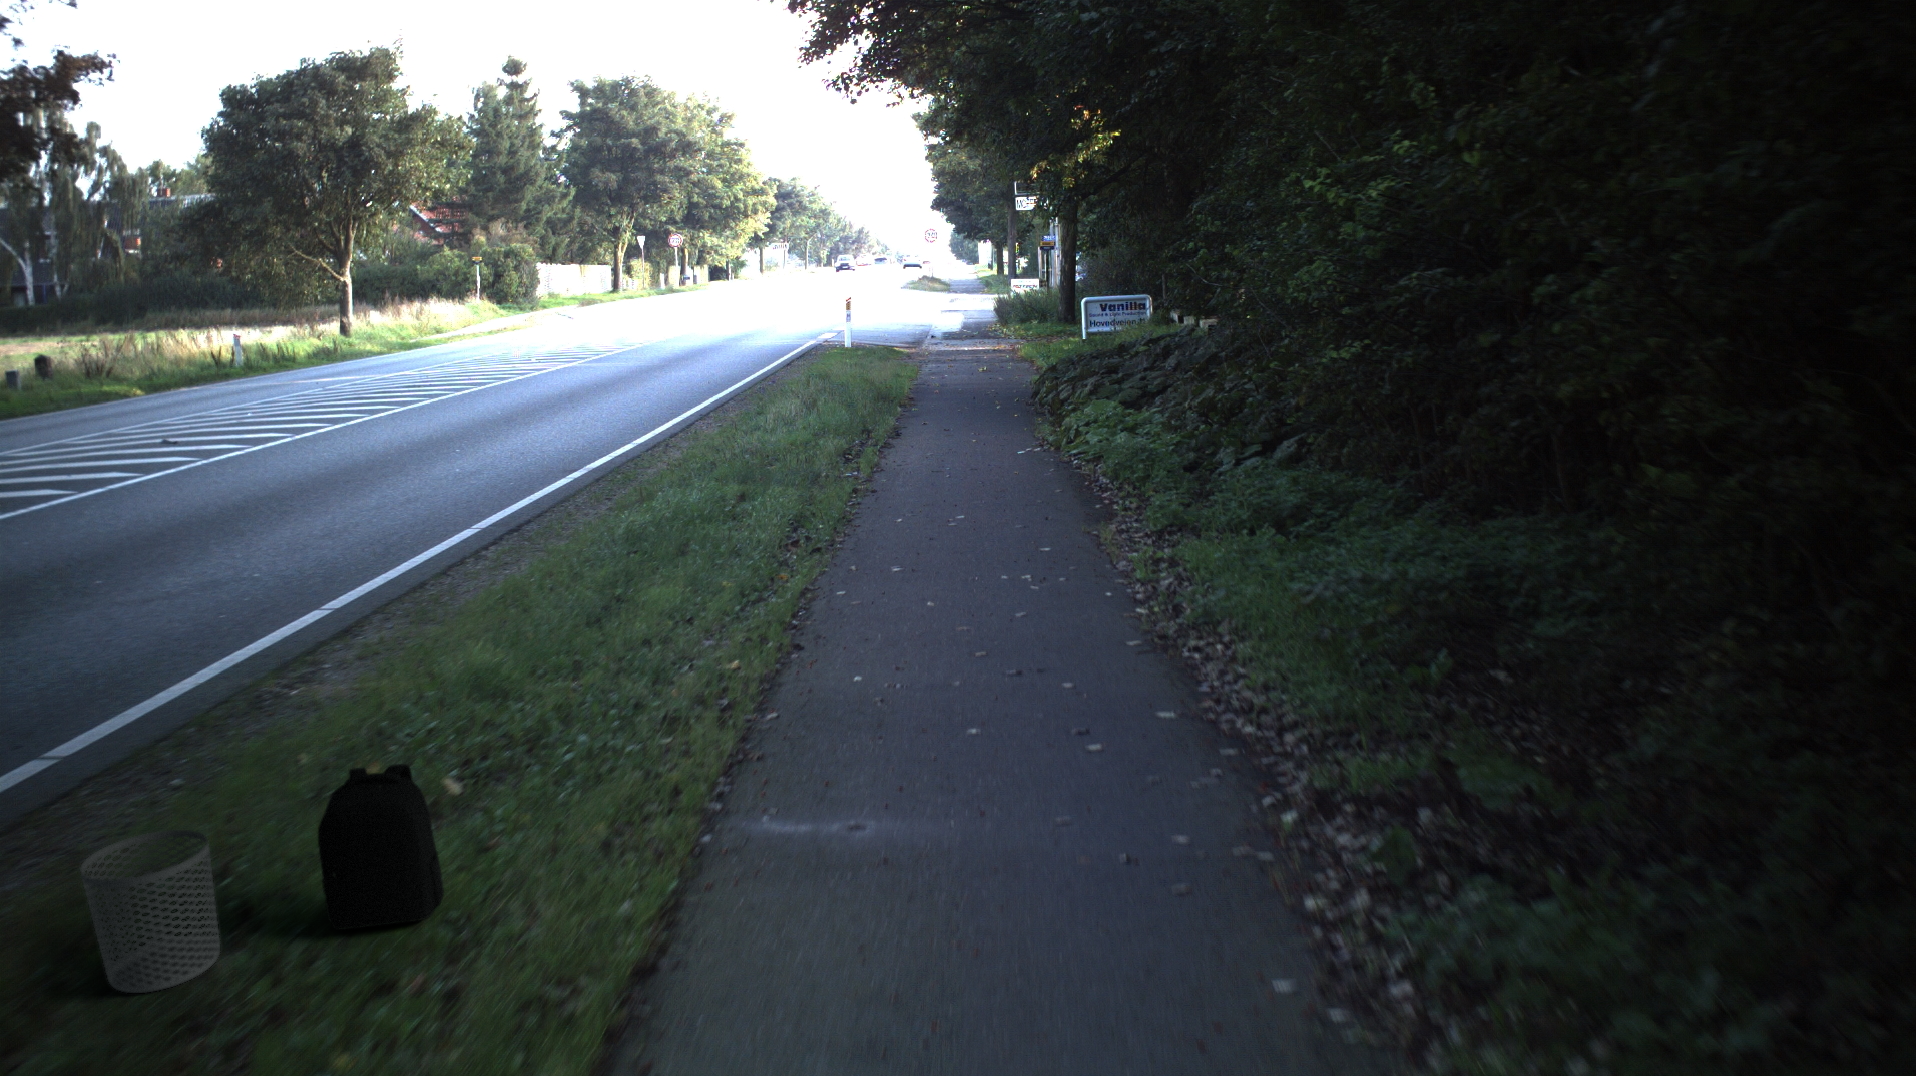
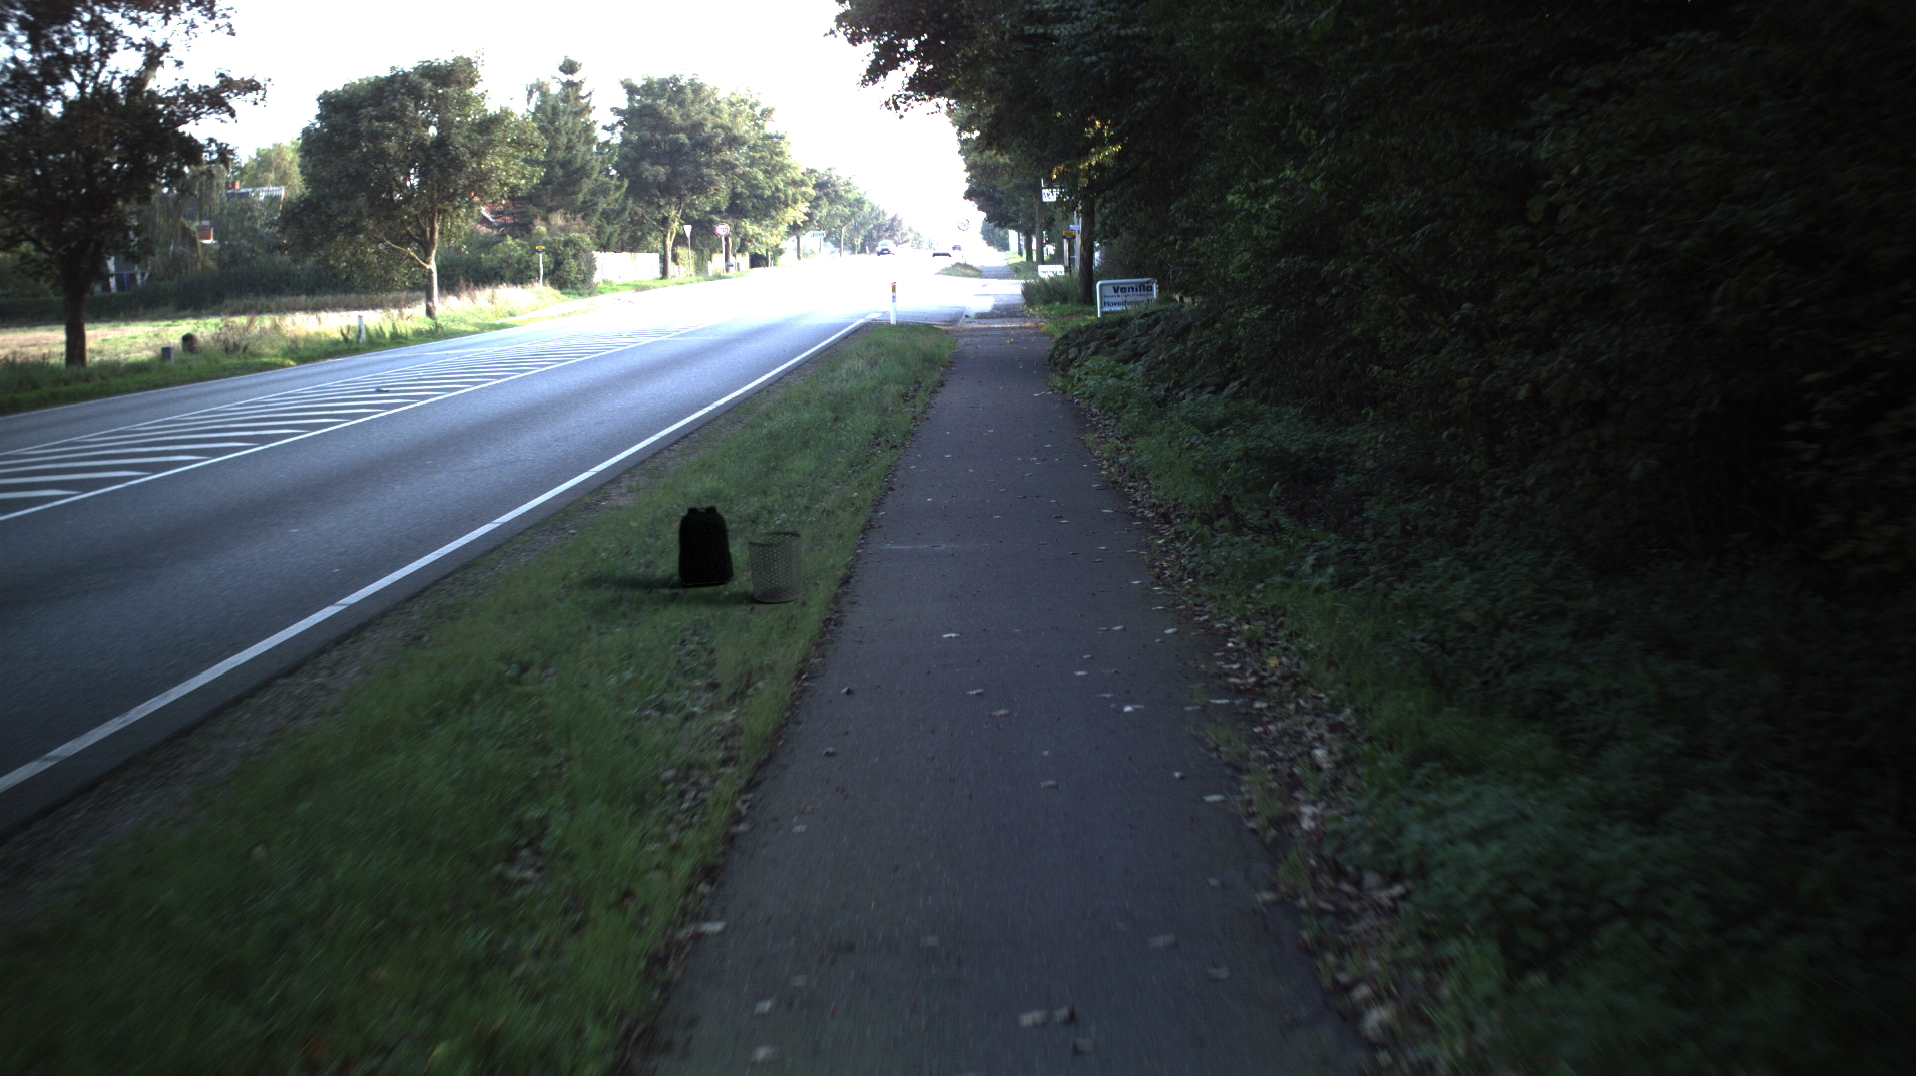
waste bin: present [81,830,220,993] -> present [748,531,802,603]

